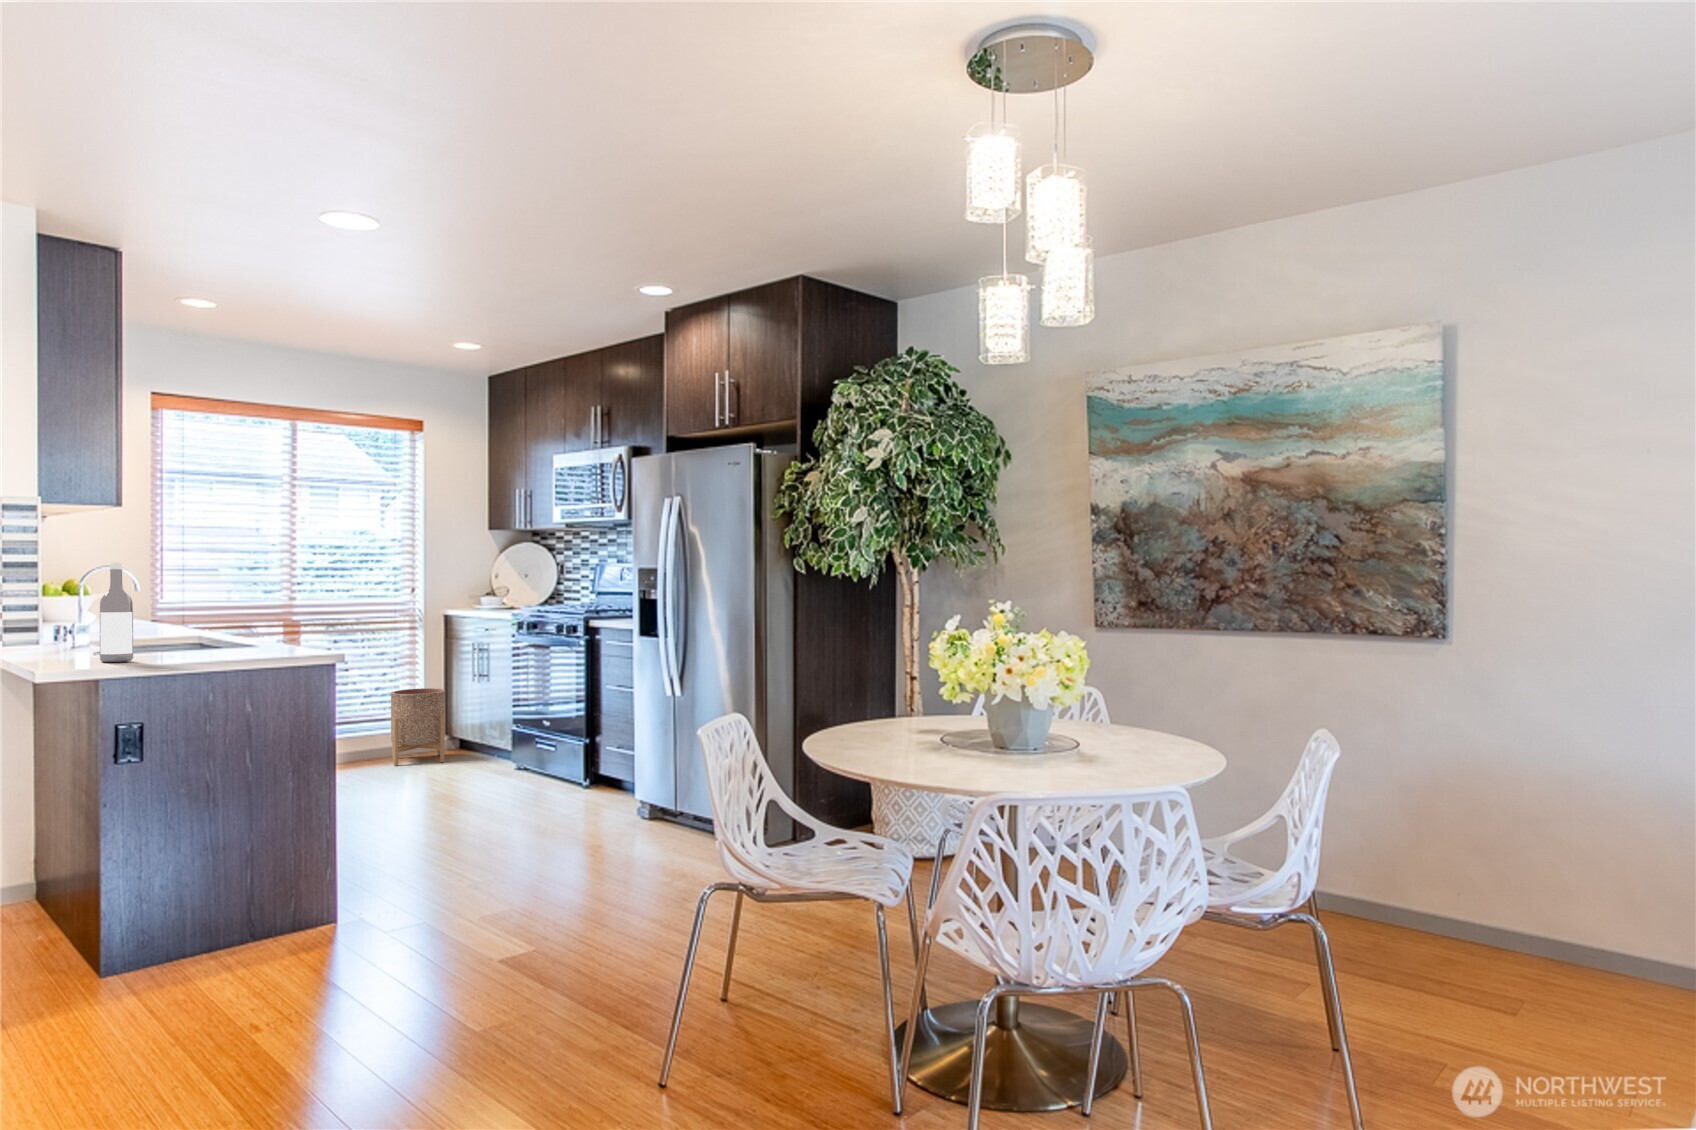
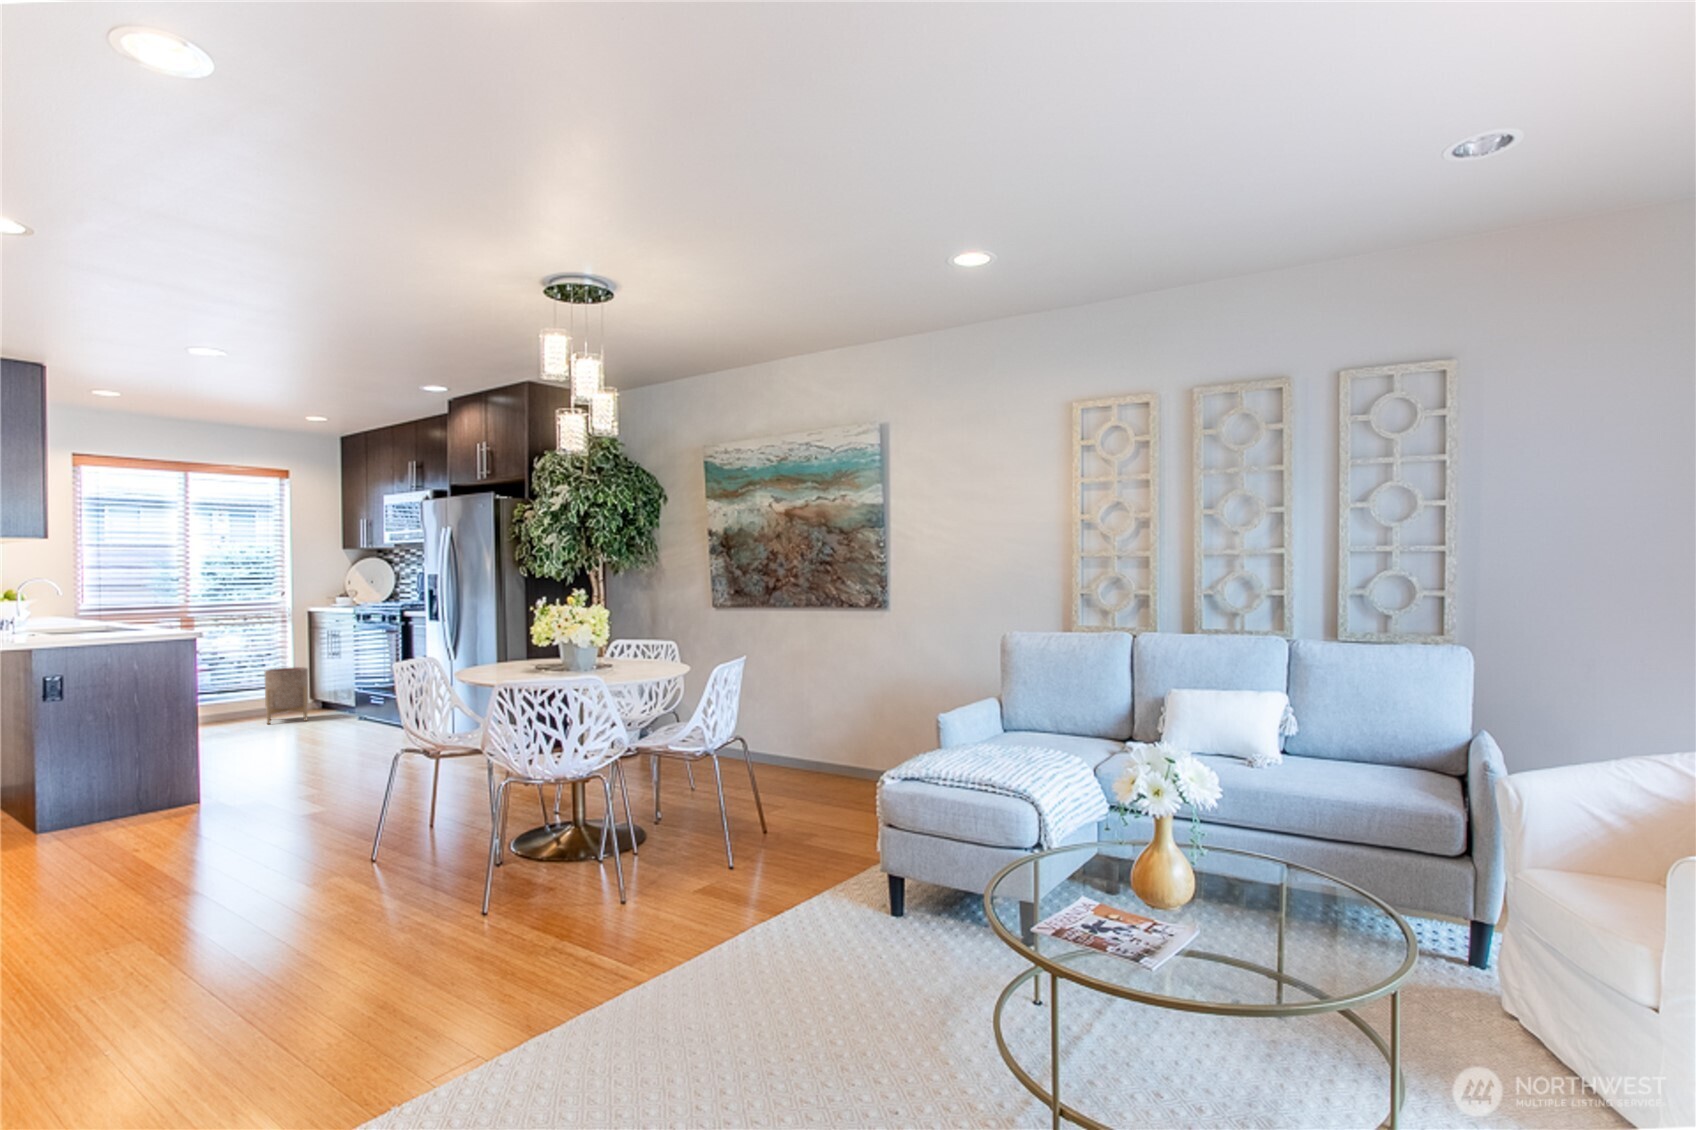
wine bottle: present [100,562,133,662] -> none [32,579,55,641]

